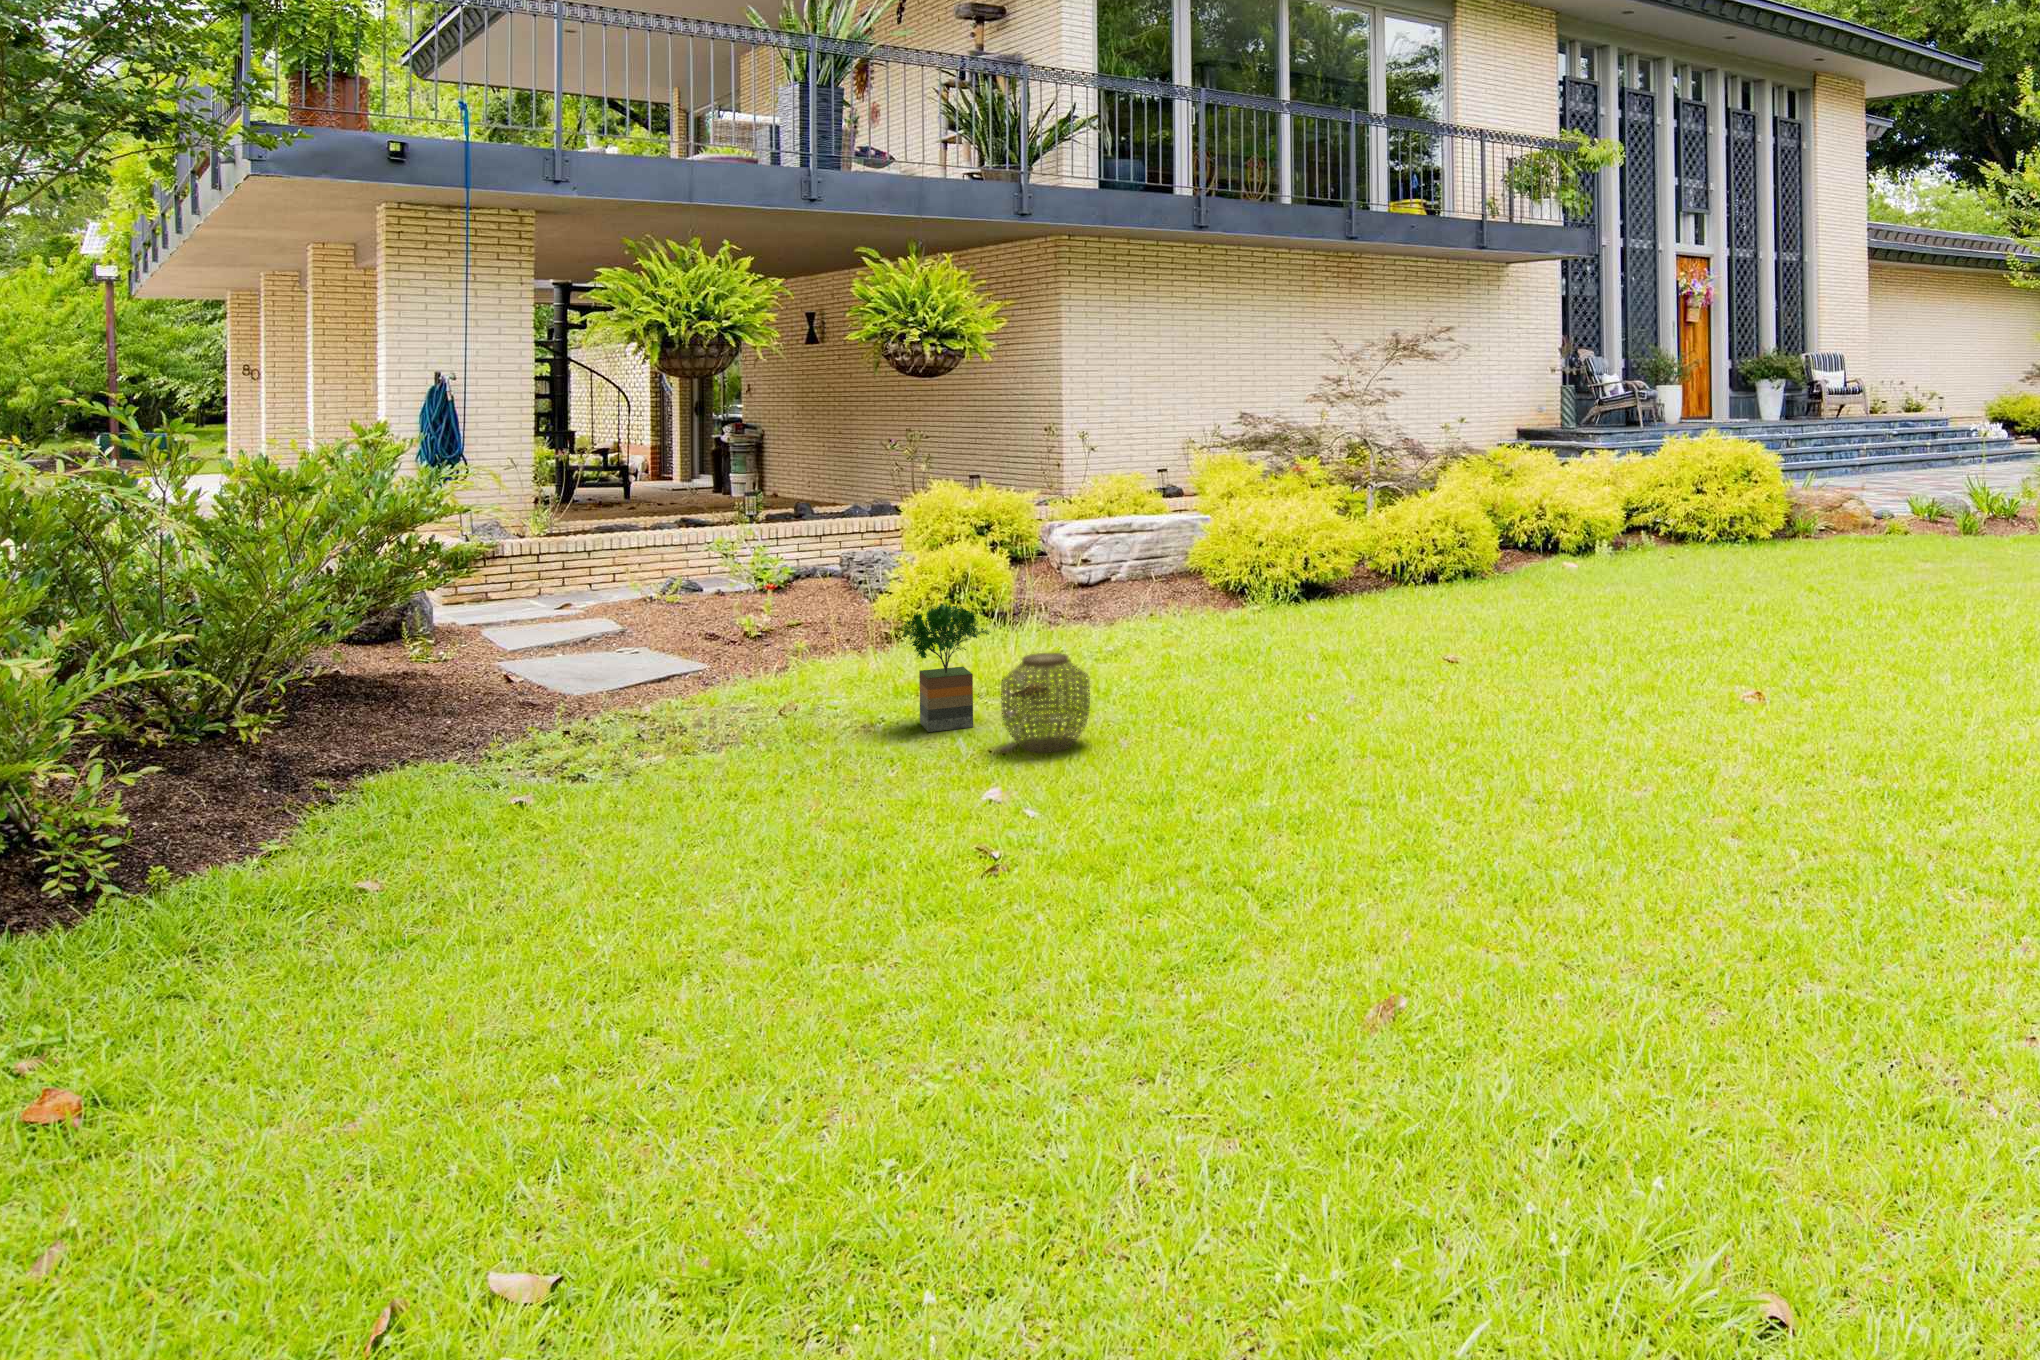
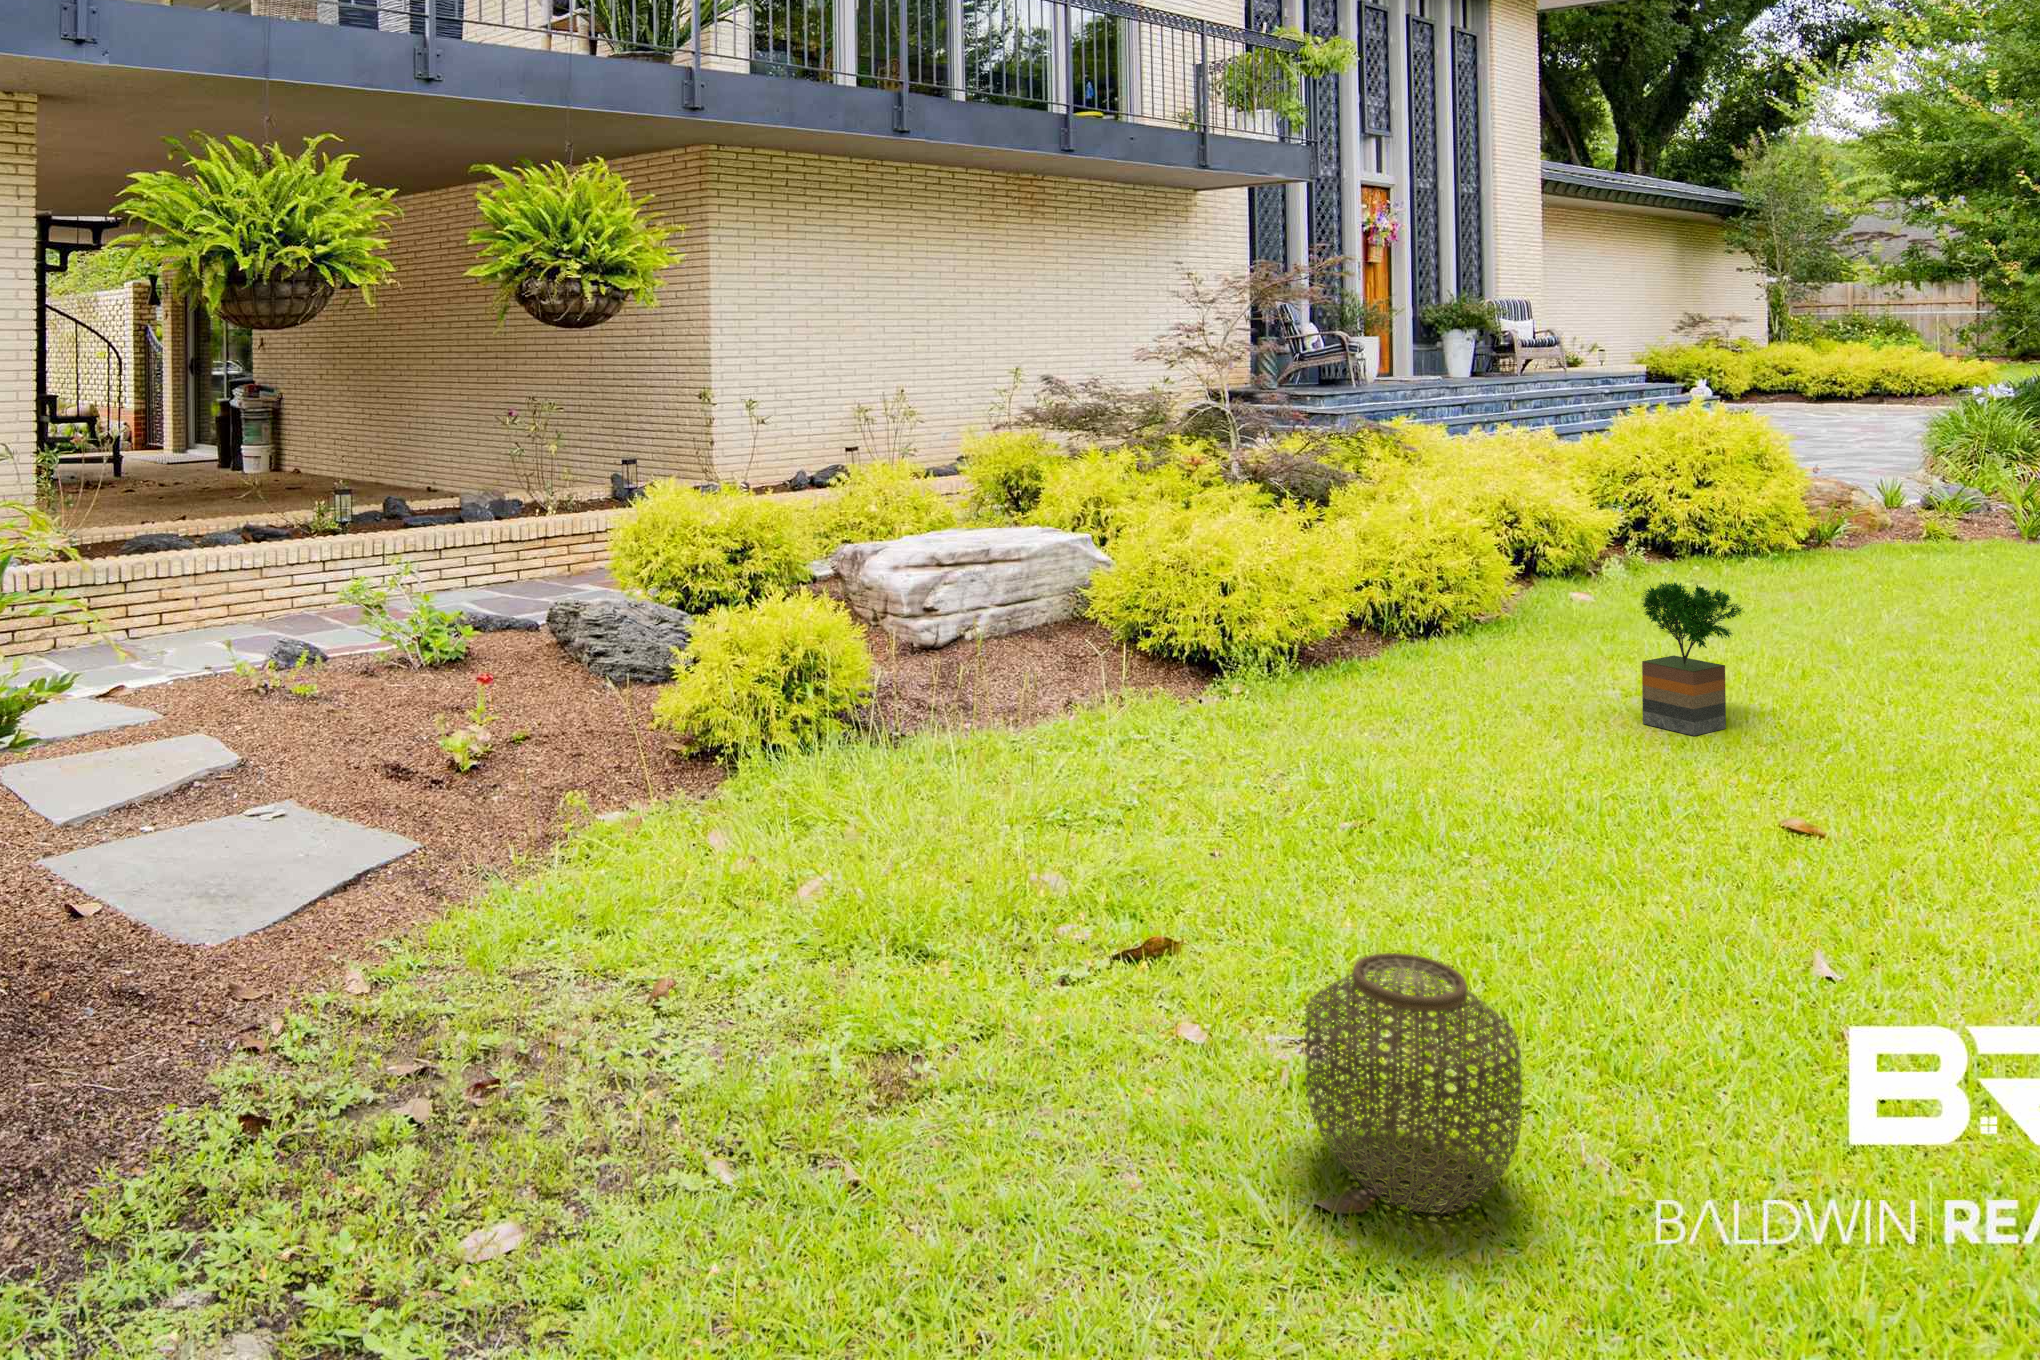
potted tree: present [903,604,991,732] -> present [1642,582,1743,736]

